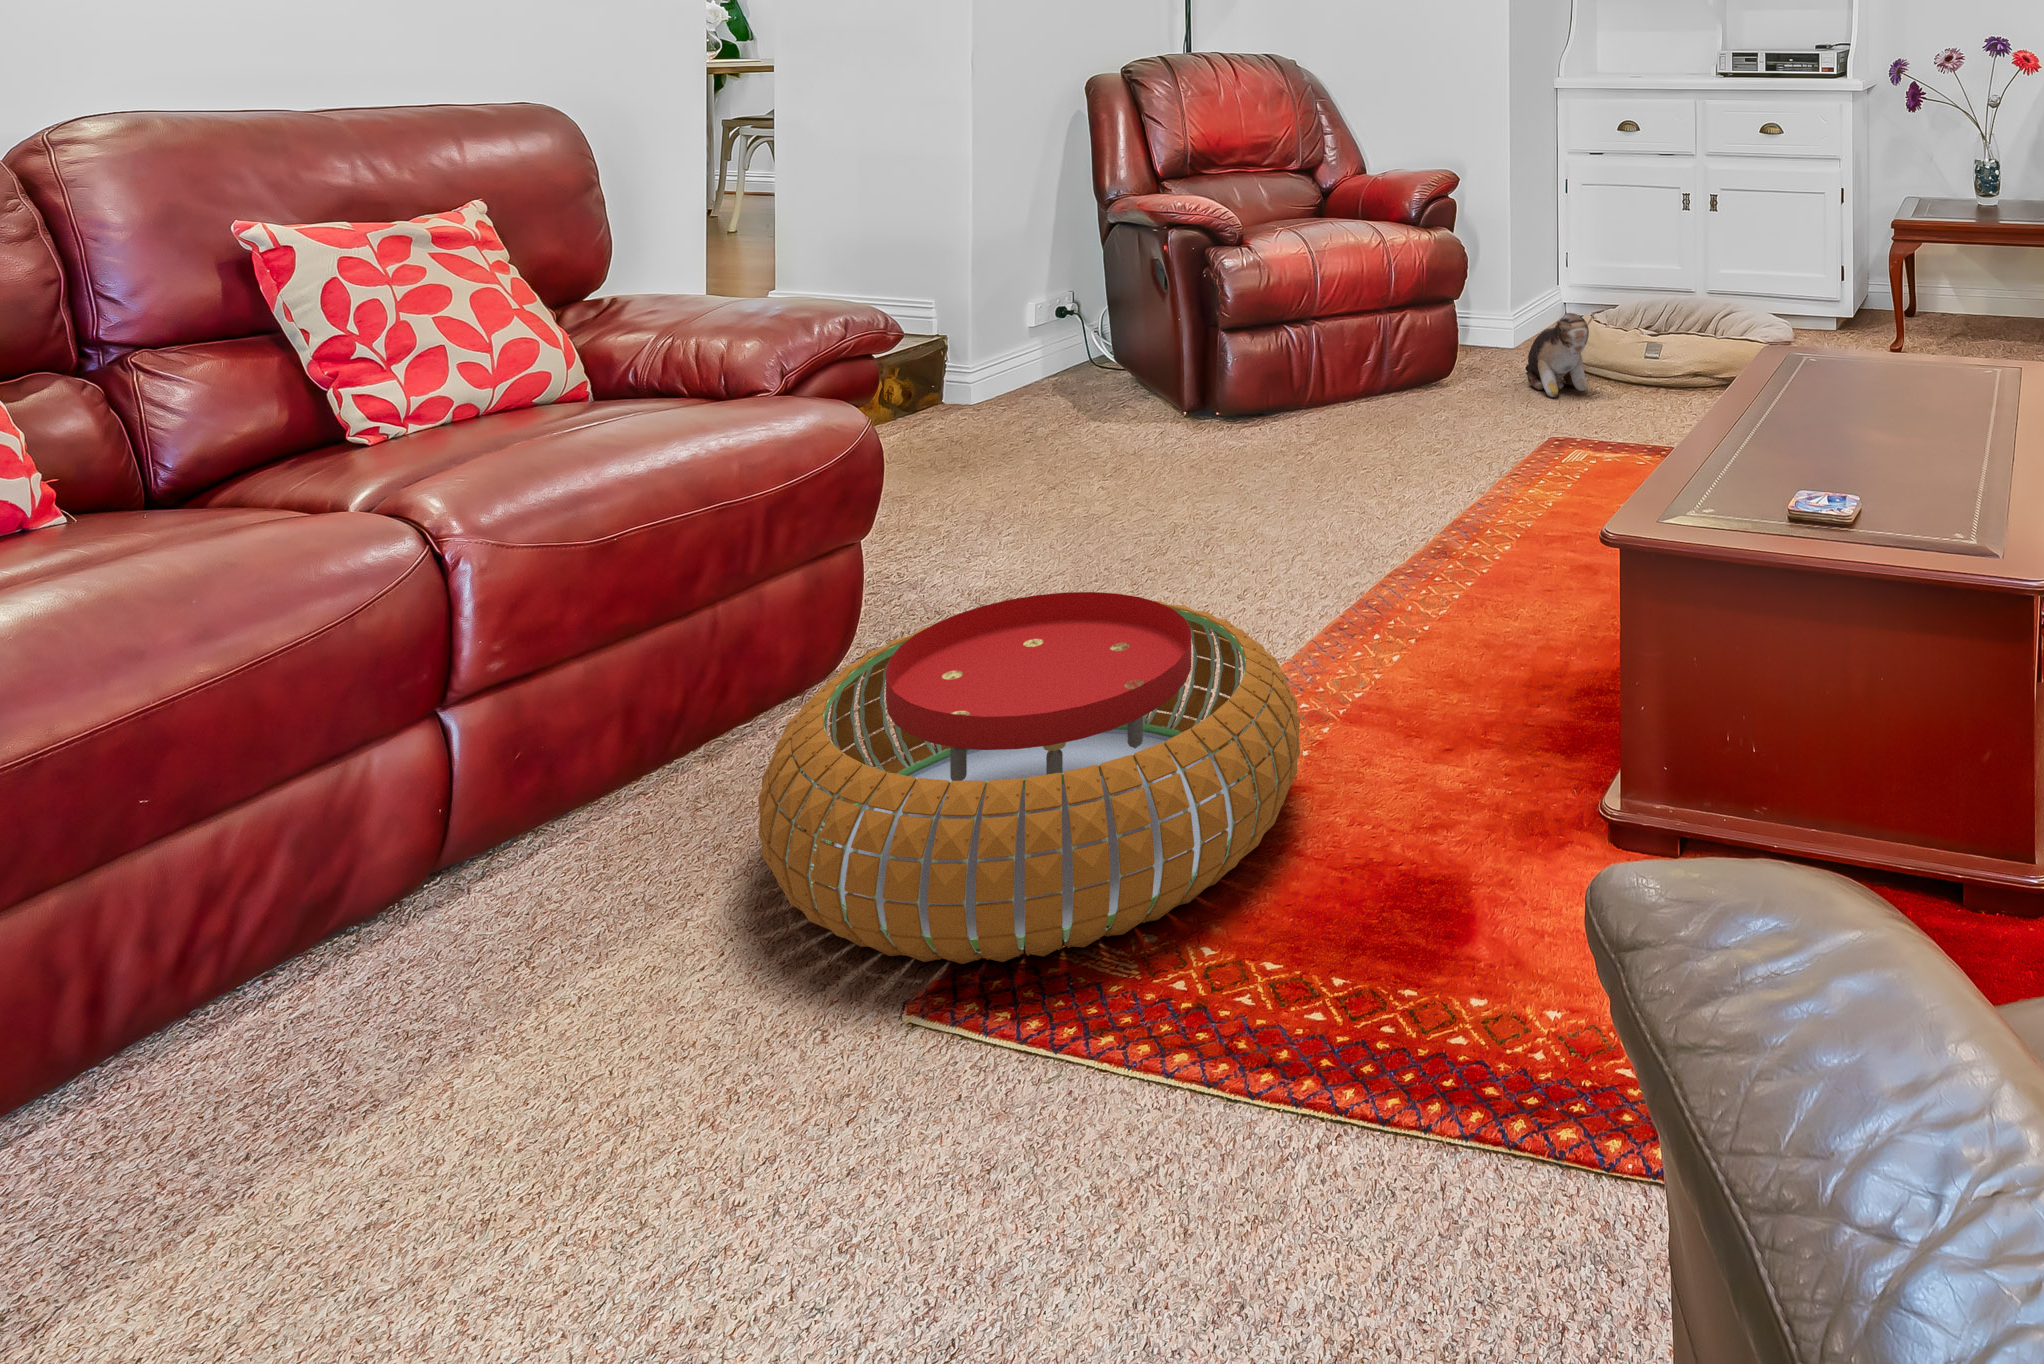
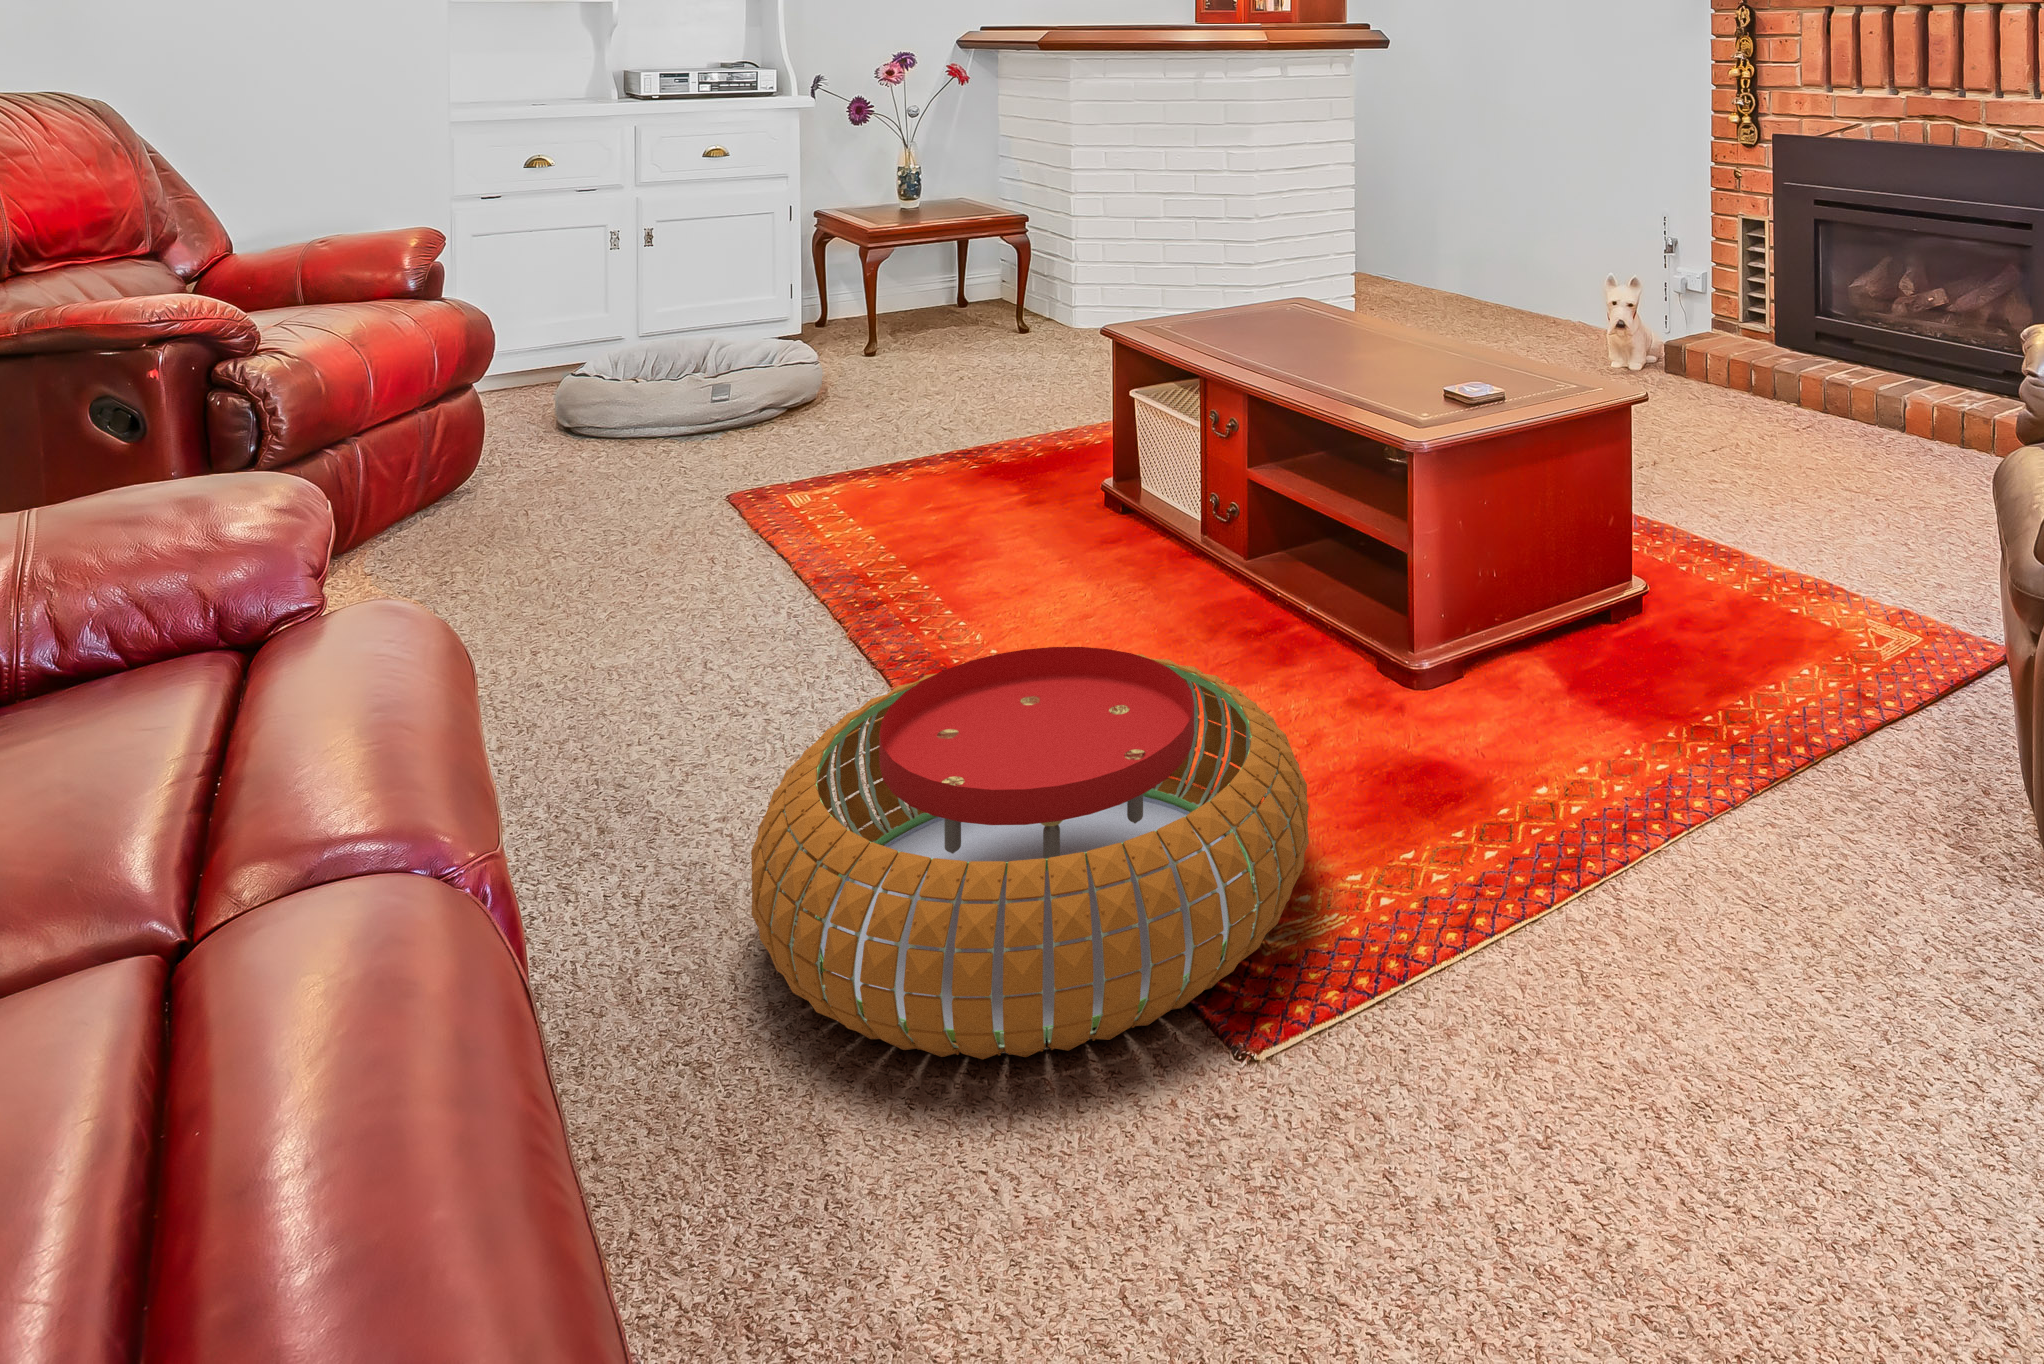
plush toy: present [1526,313,1594,397] -> none [563,359,709,461]

